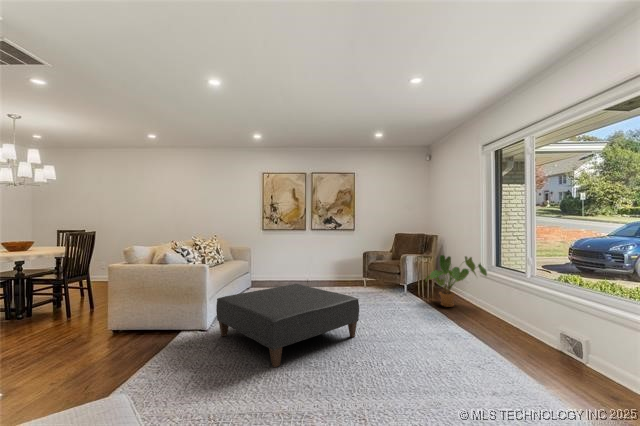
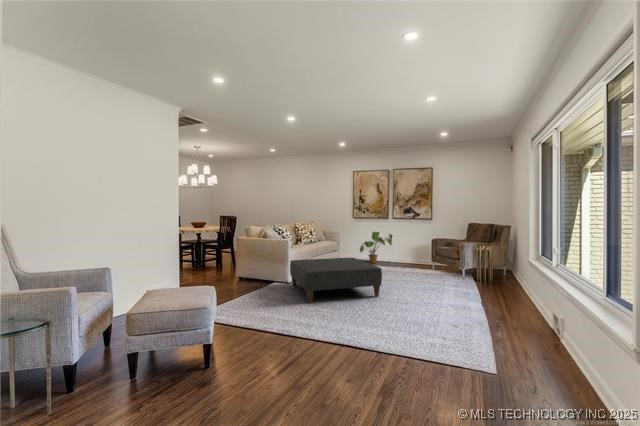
house plant: present [426,255,487,307] -> present [360,232,392,263]

